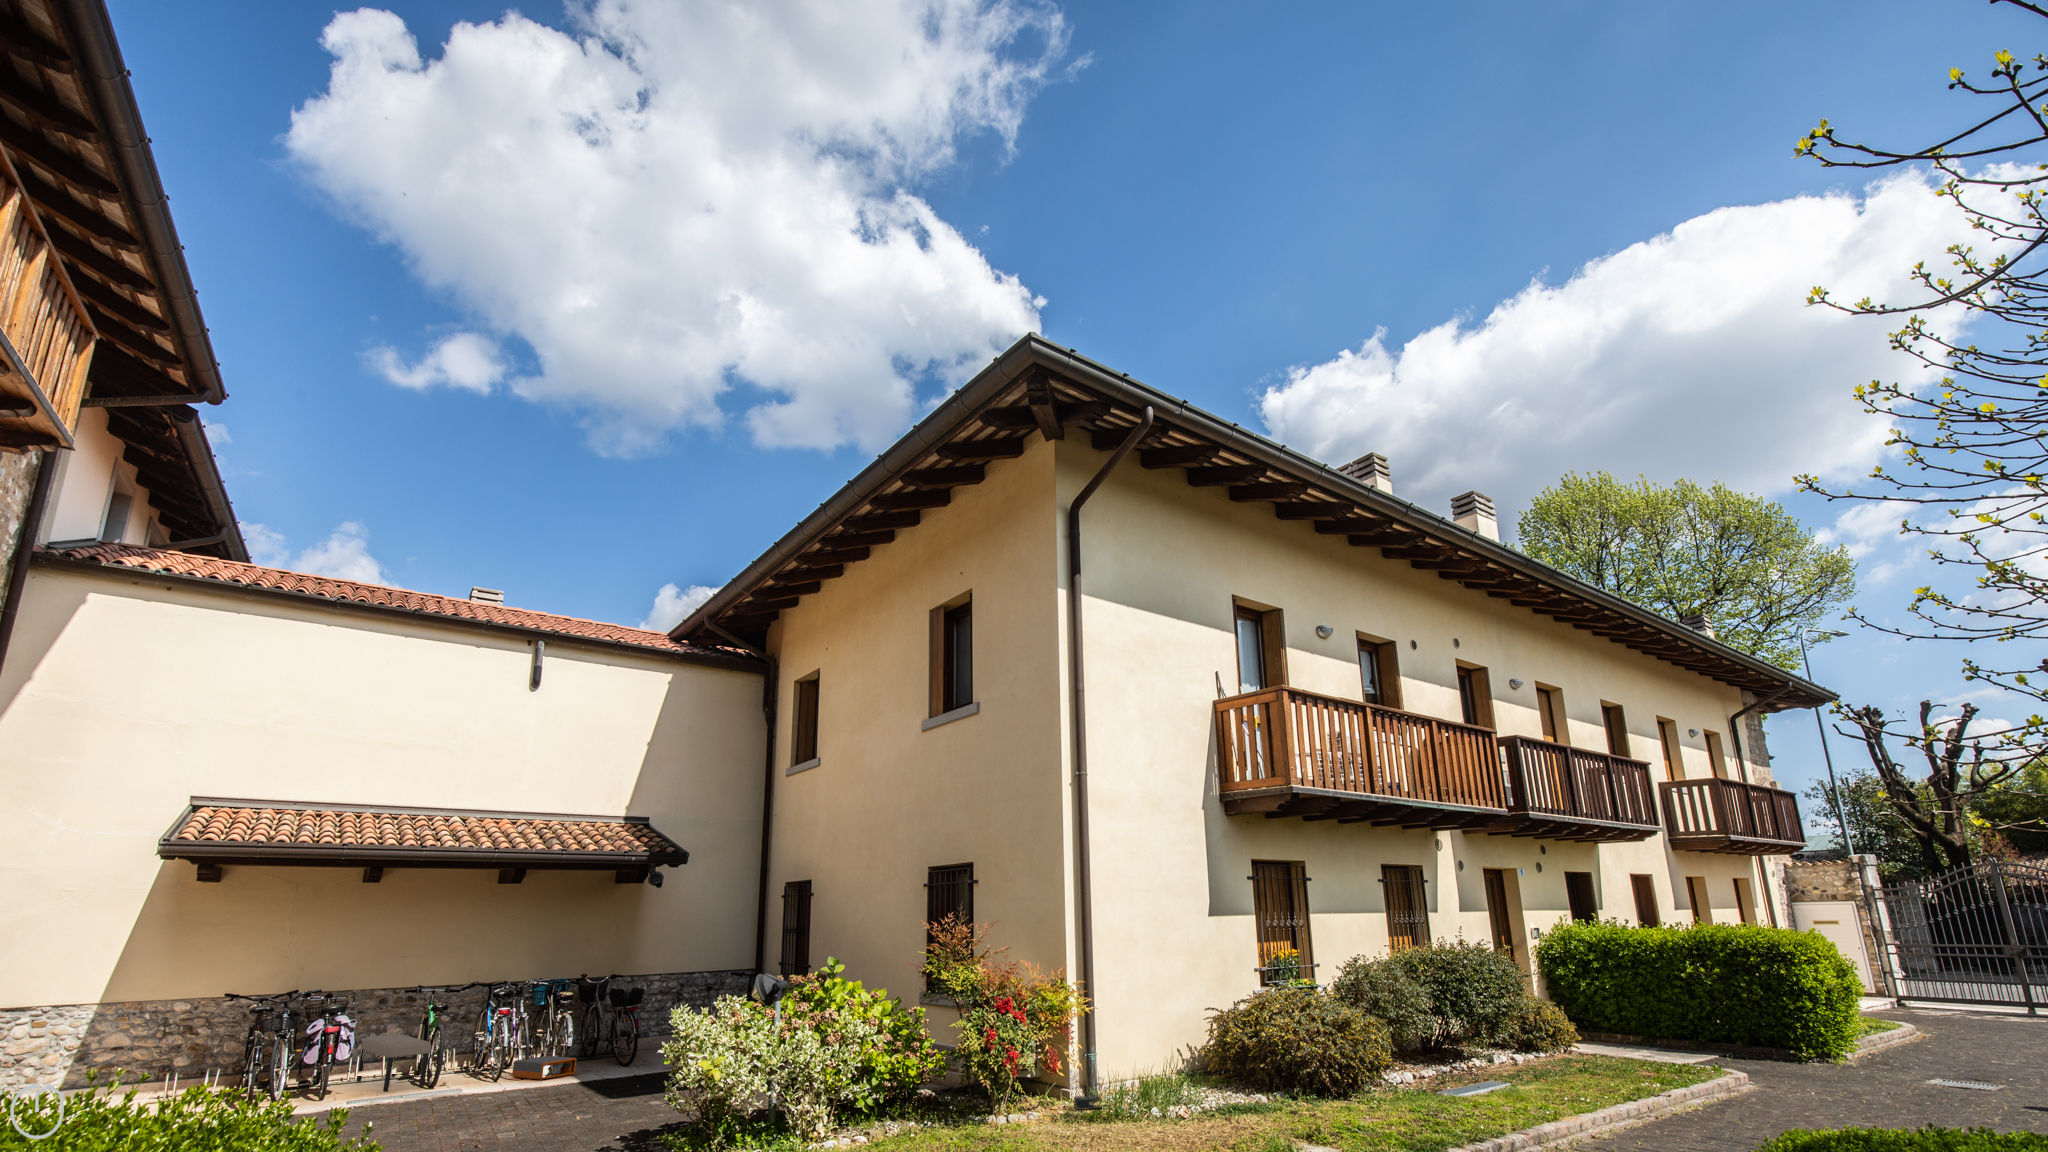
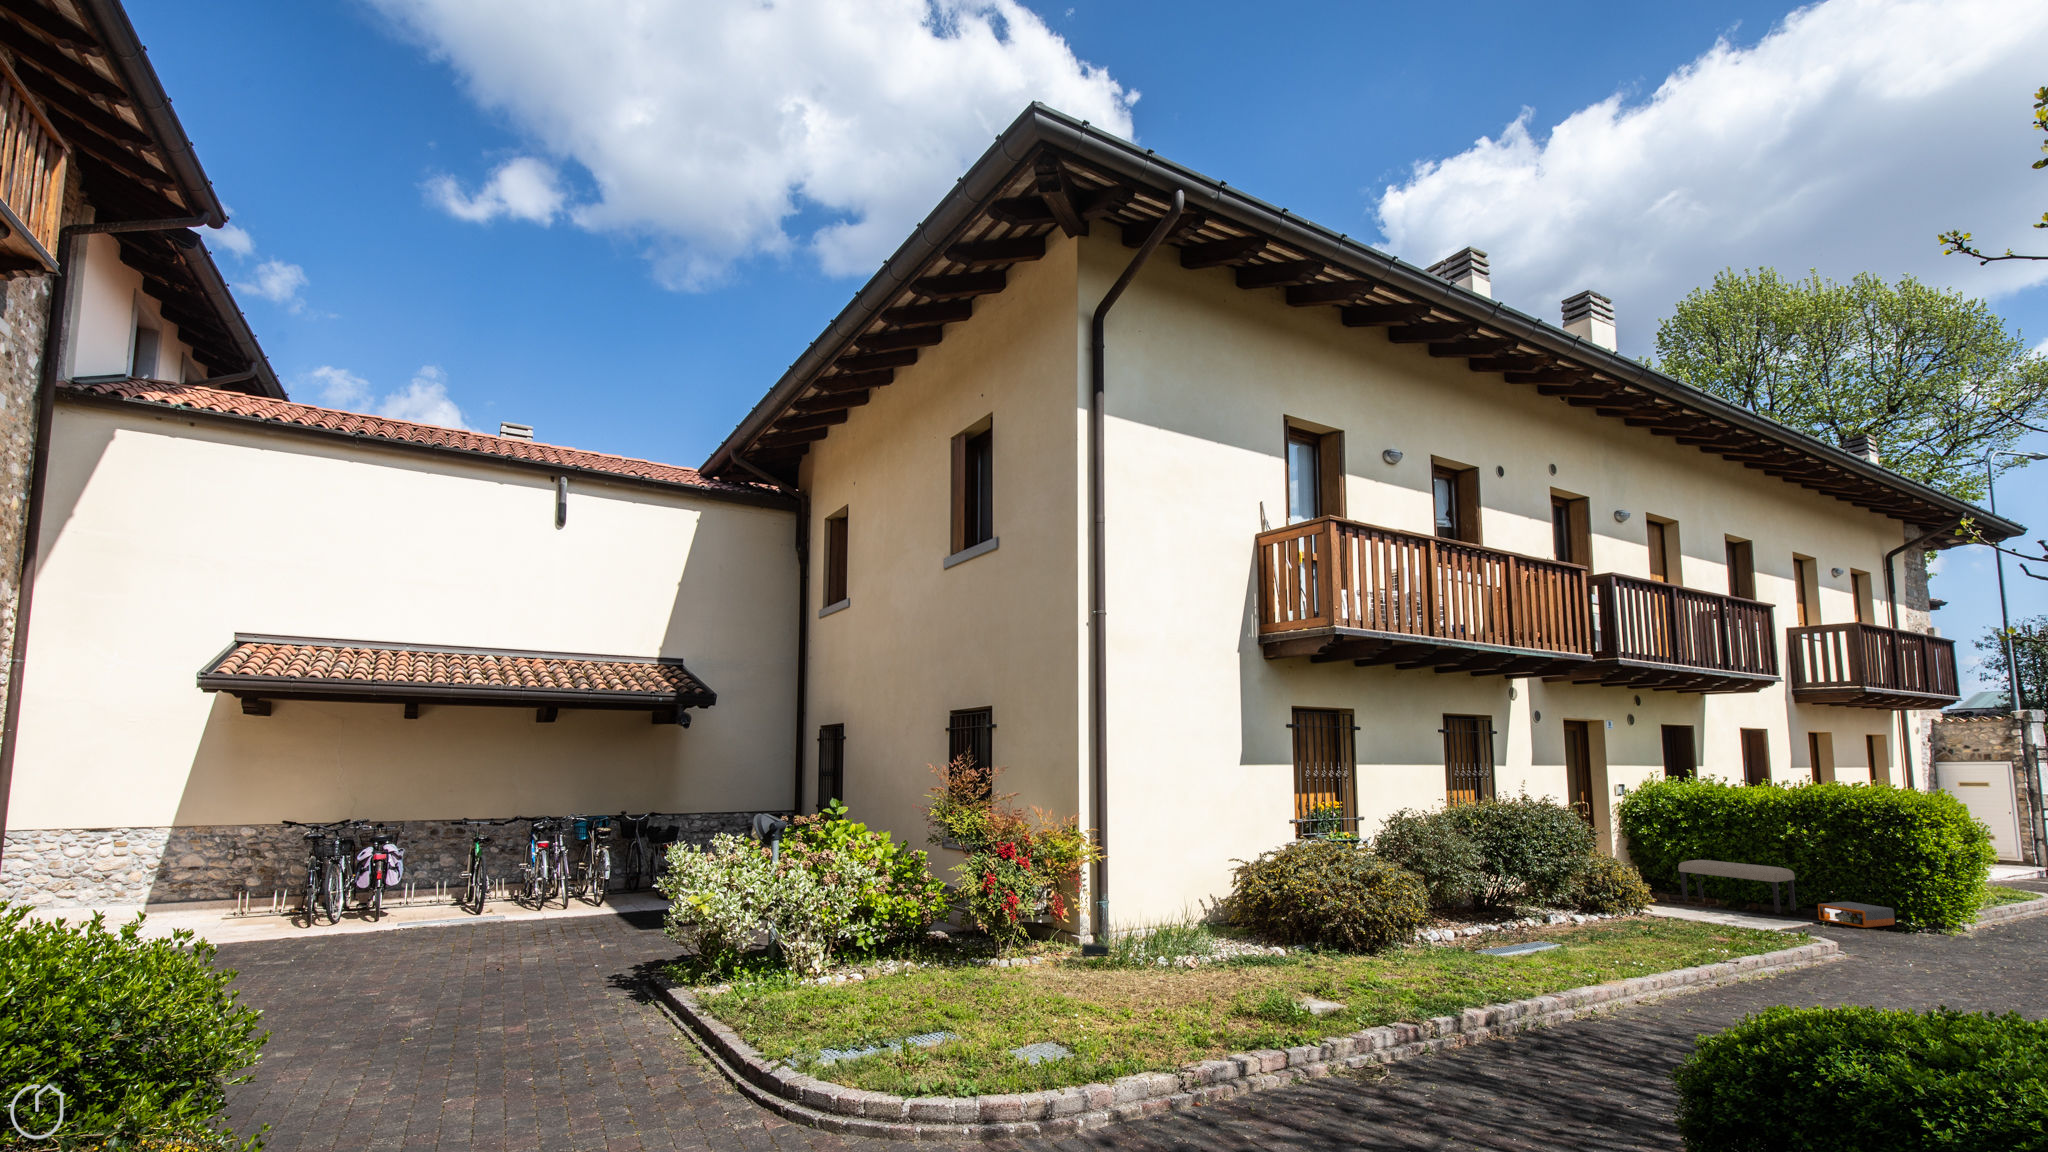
bench: present [357,1034,431,1092] -> present [1678,860,1796,914]
storage box: present [512,1056,576,1080] -> present [1818,901,1895,928]

